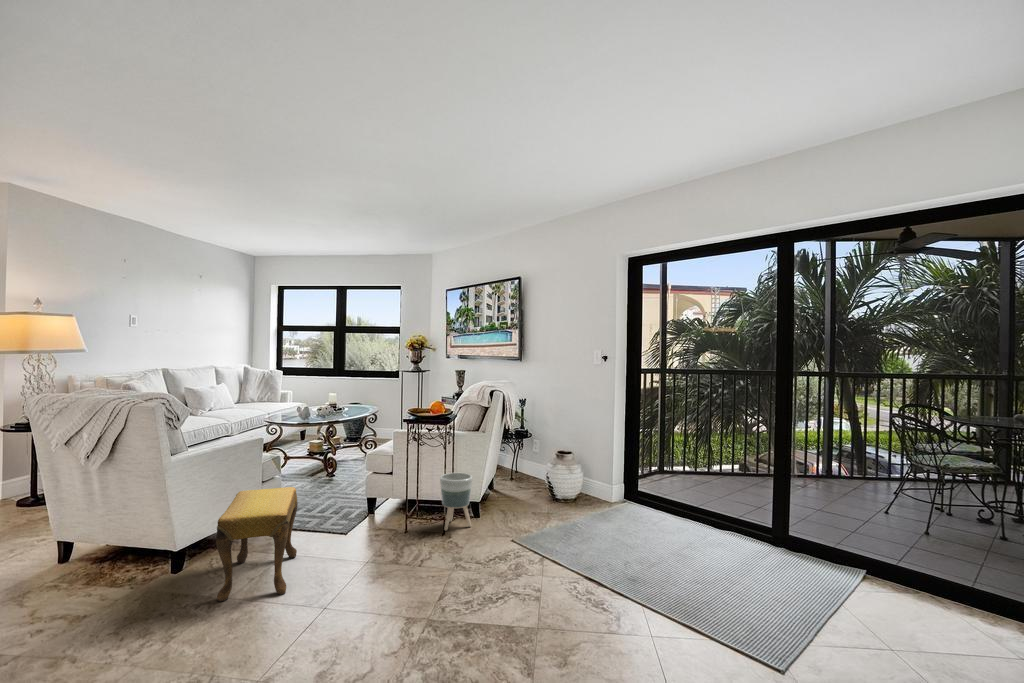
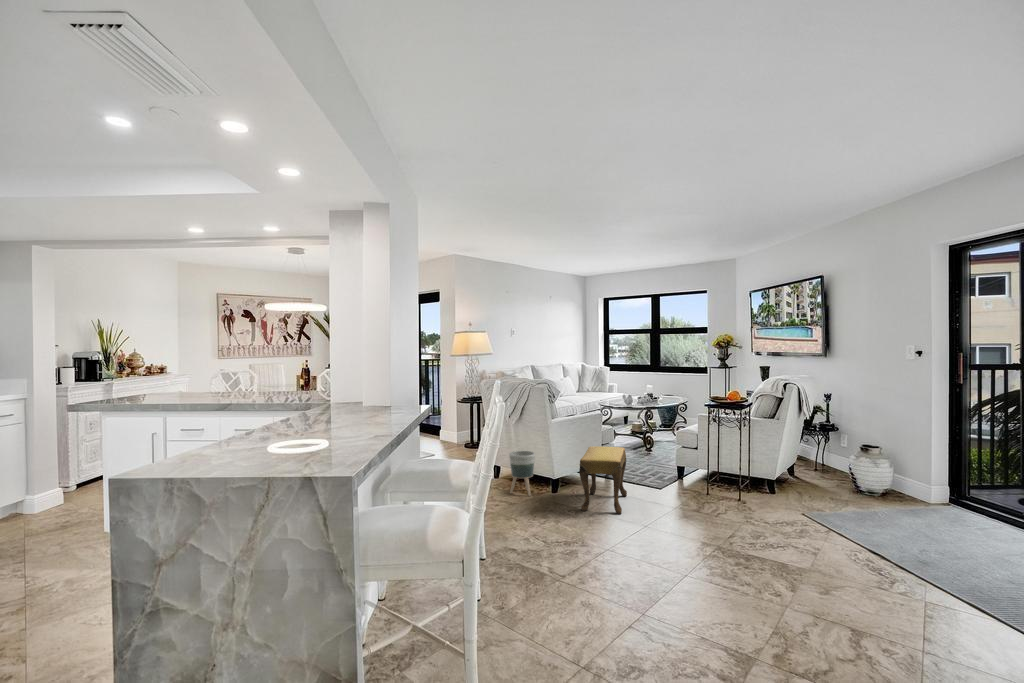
planter: present [440,473,472,530] -> present [509,451,535,496]

